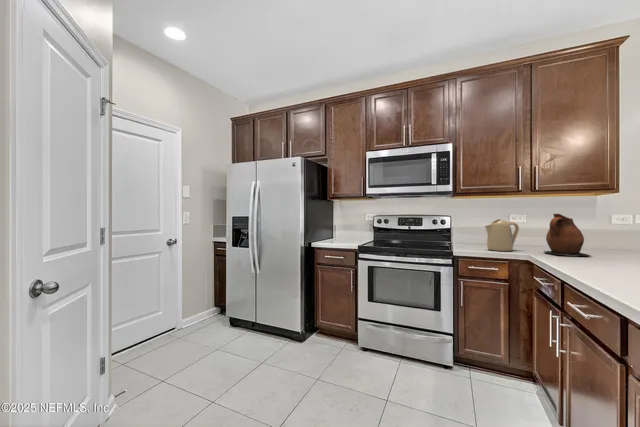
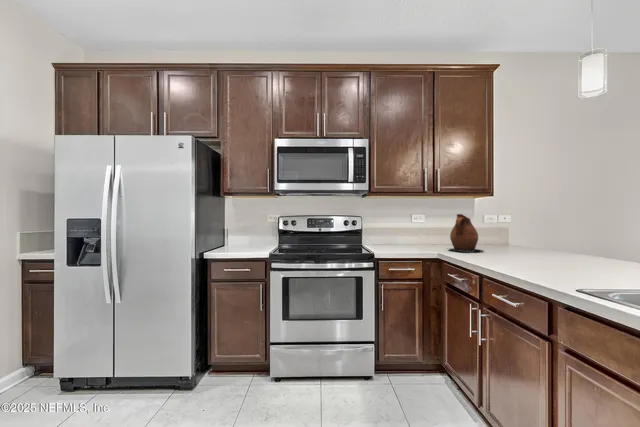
kettle: present [485,219,519,251] -> none [400,220,427,251]

